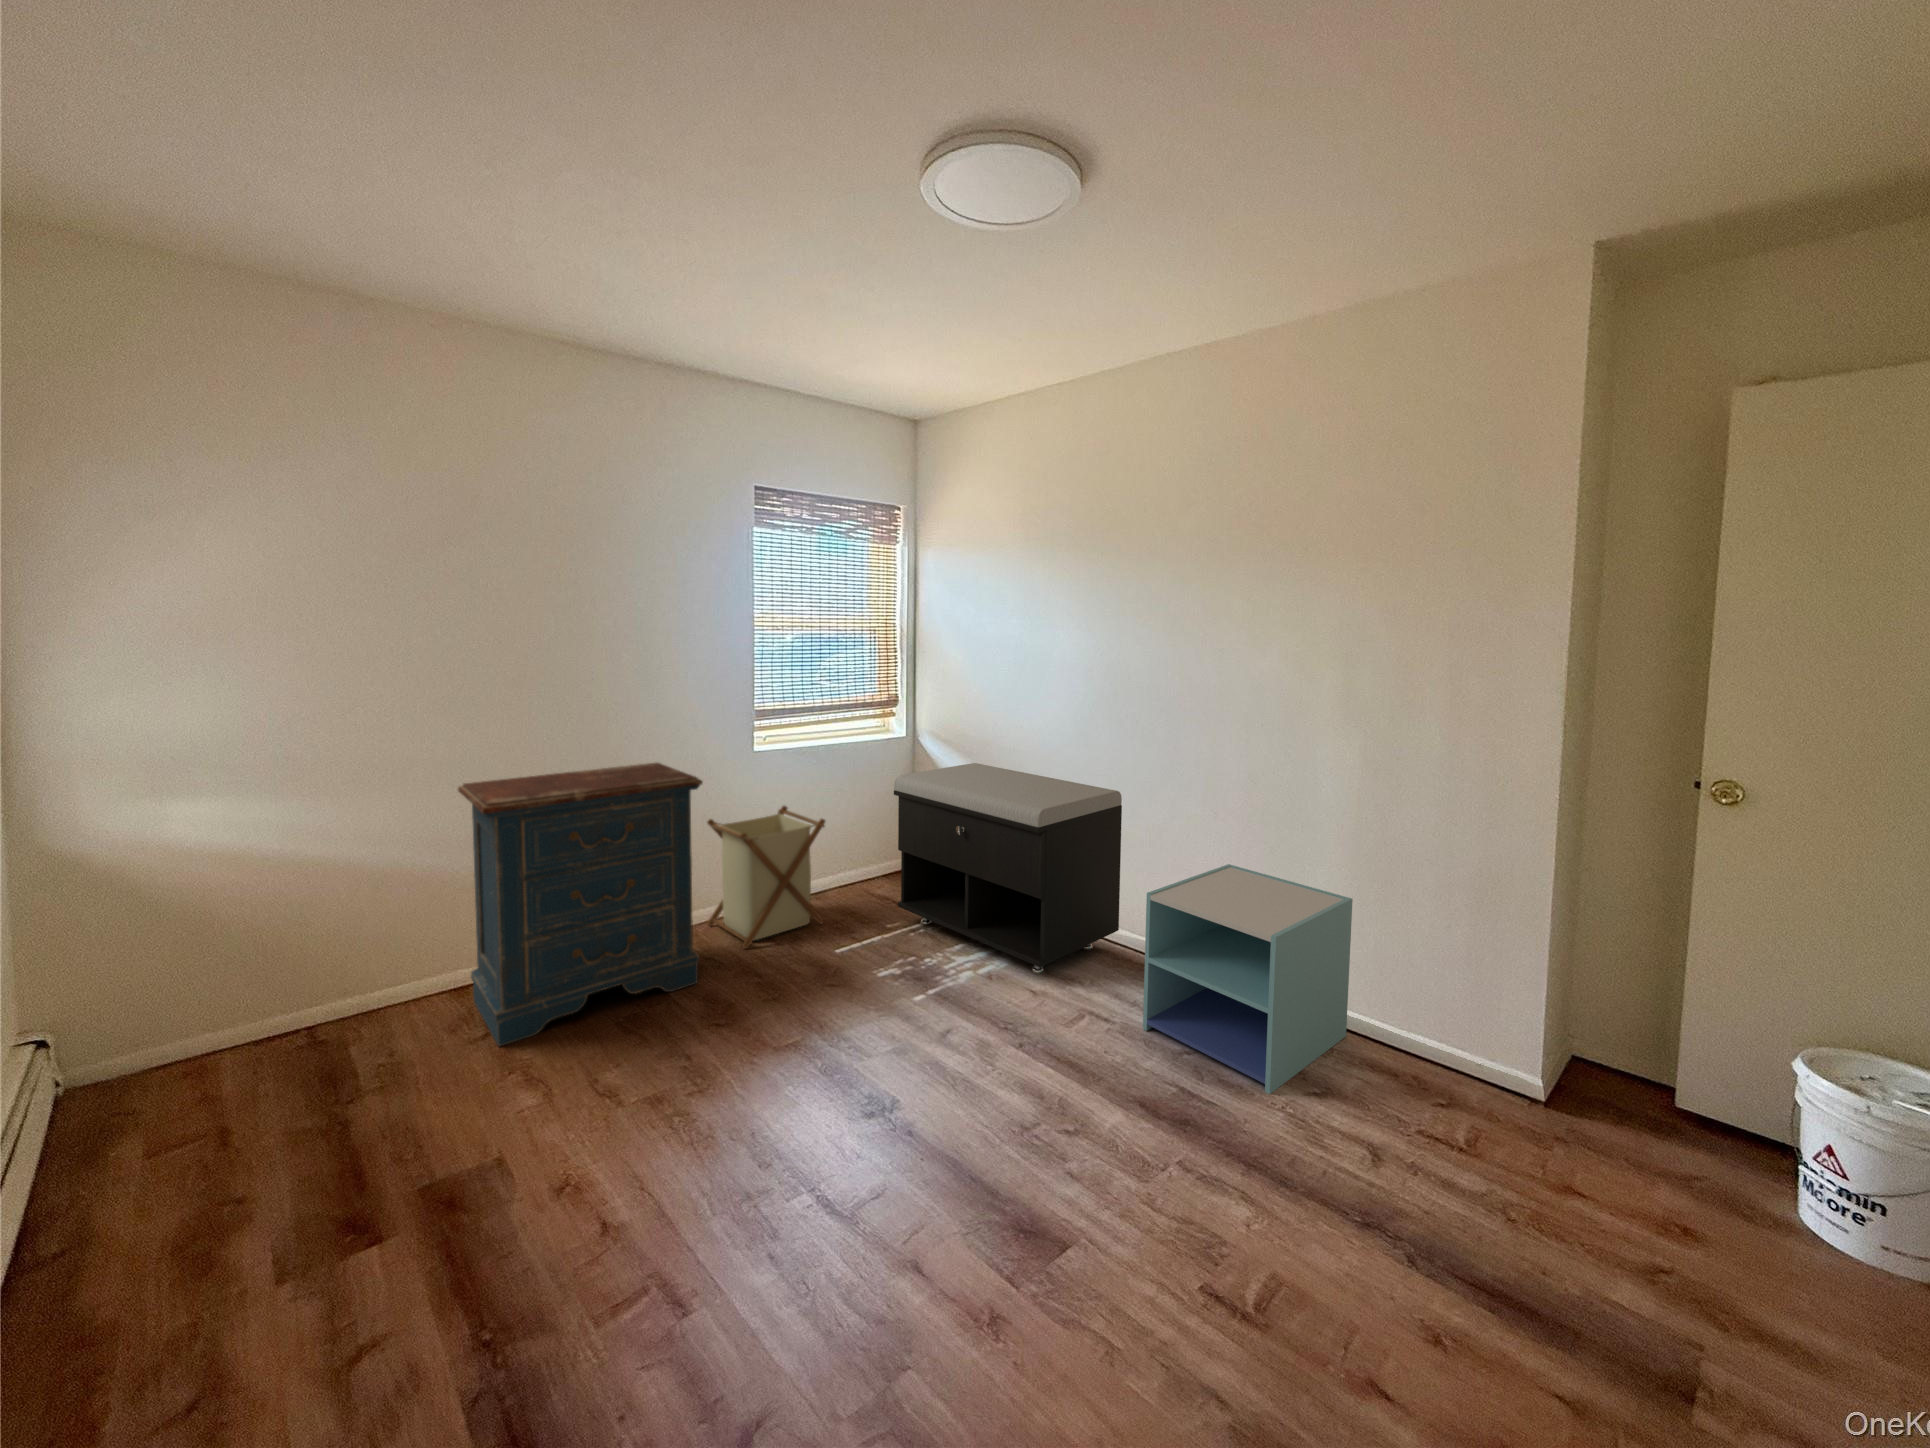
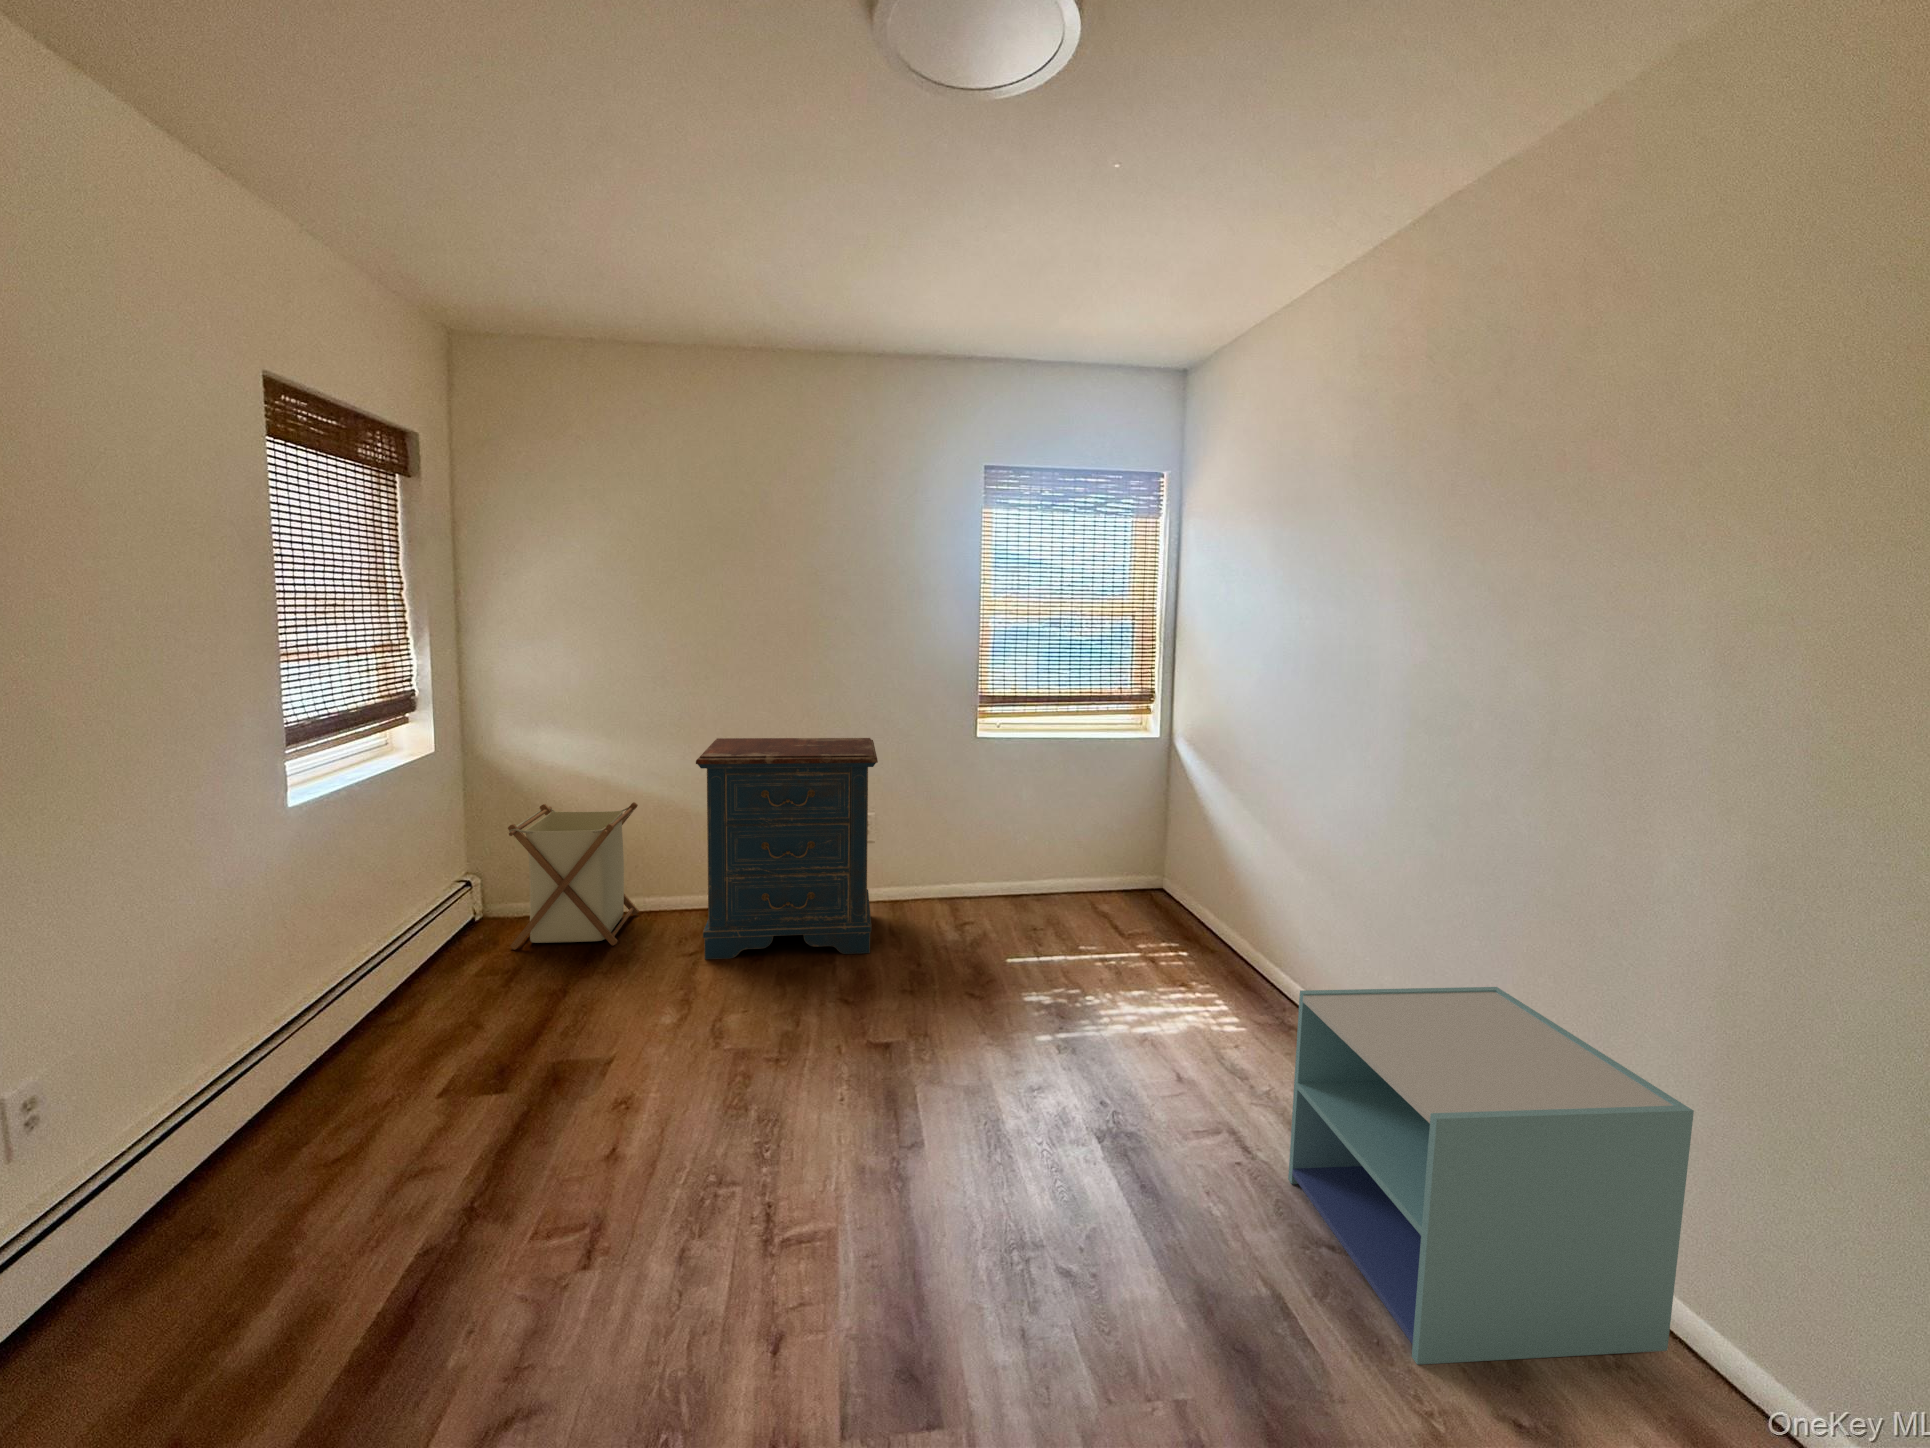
storage bench: present [894,763,1122,973] -> none [1093,779,1362,1057]
laundry basket: present [707,806,825,949] -> present [508,802,639,950]

